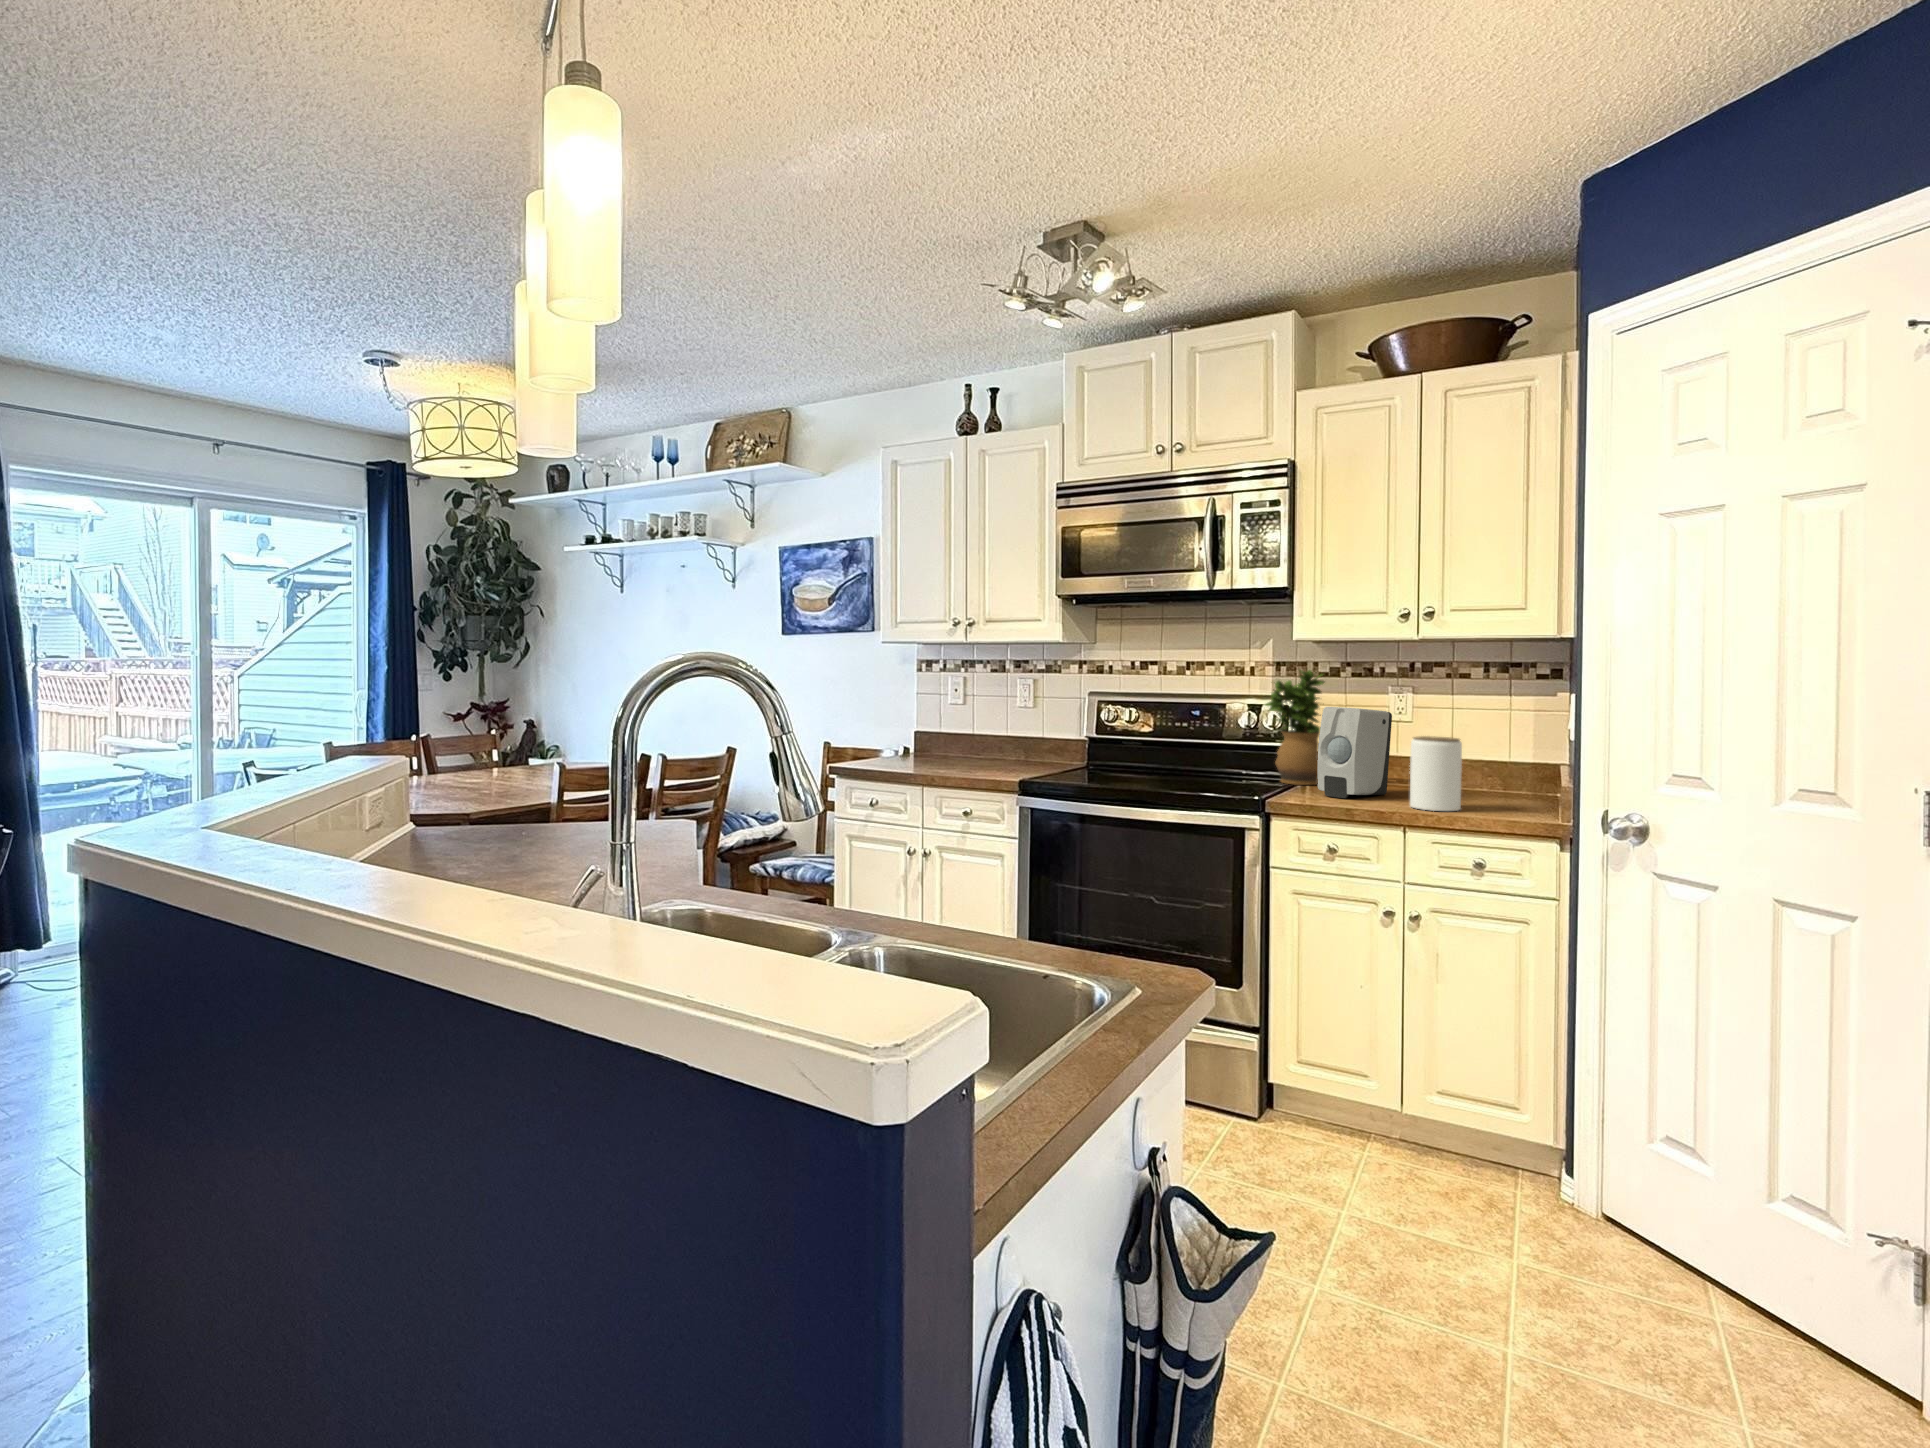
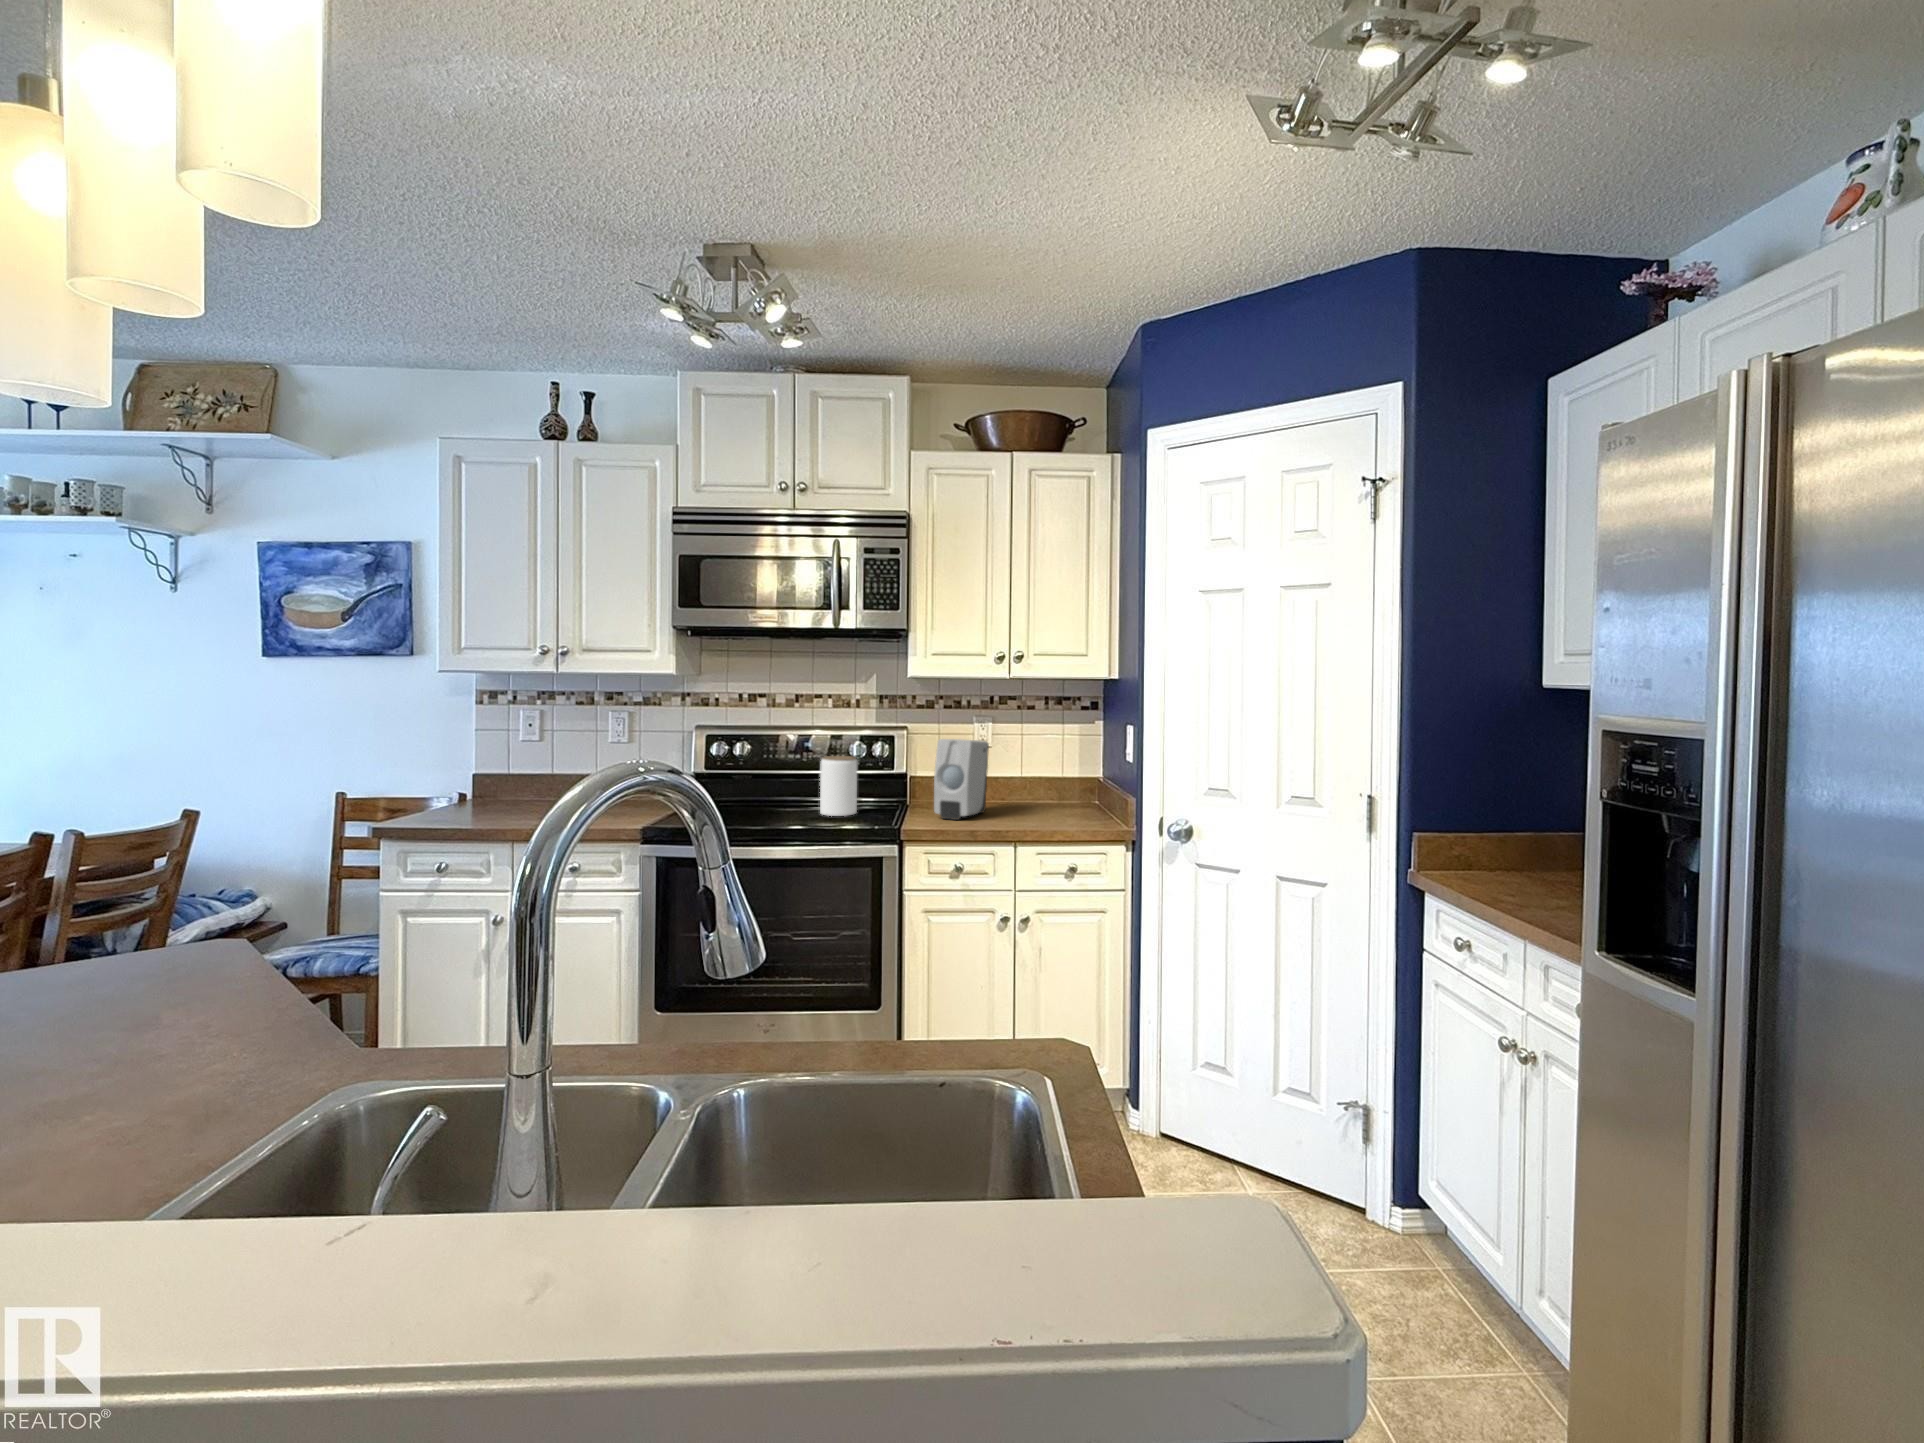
potted plant: present [1265,670,1324,785] -> none [876,702,931,808]
jar: present [1410,736,1462,811] -> present [820,756,857,816]

